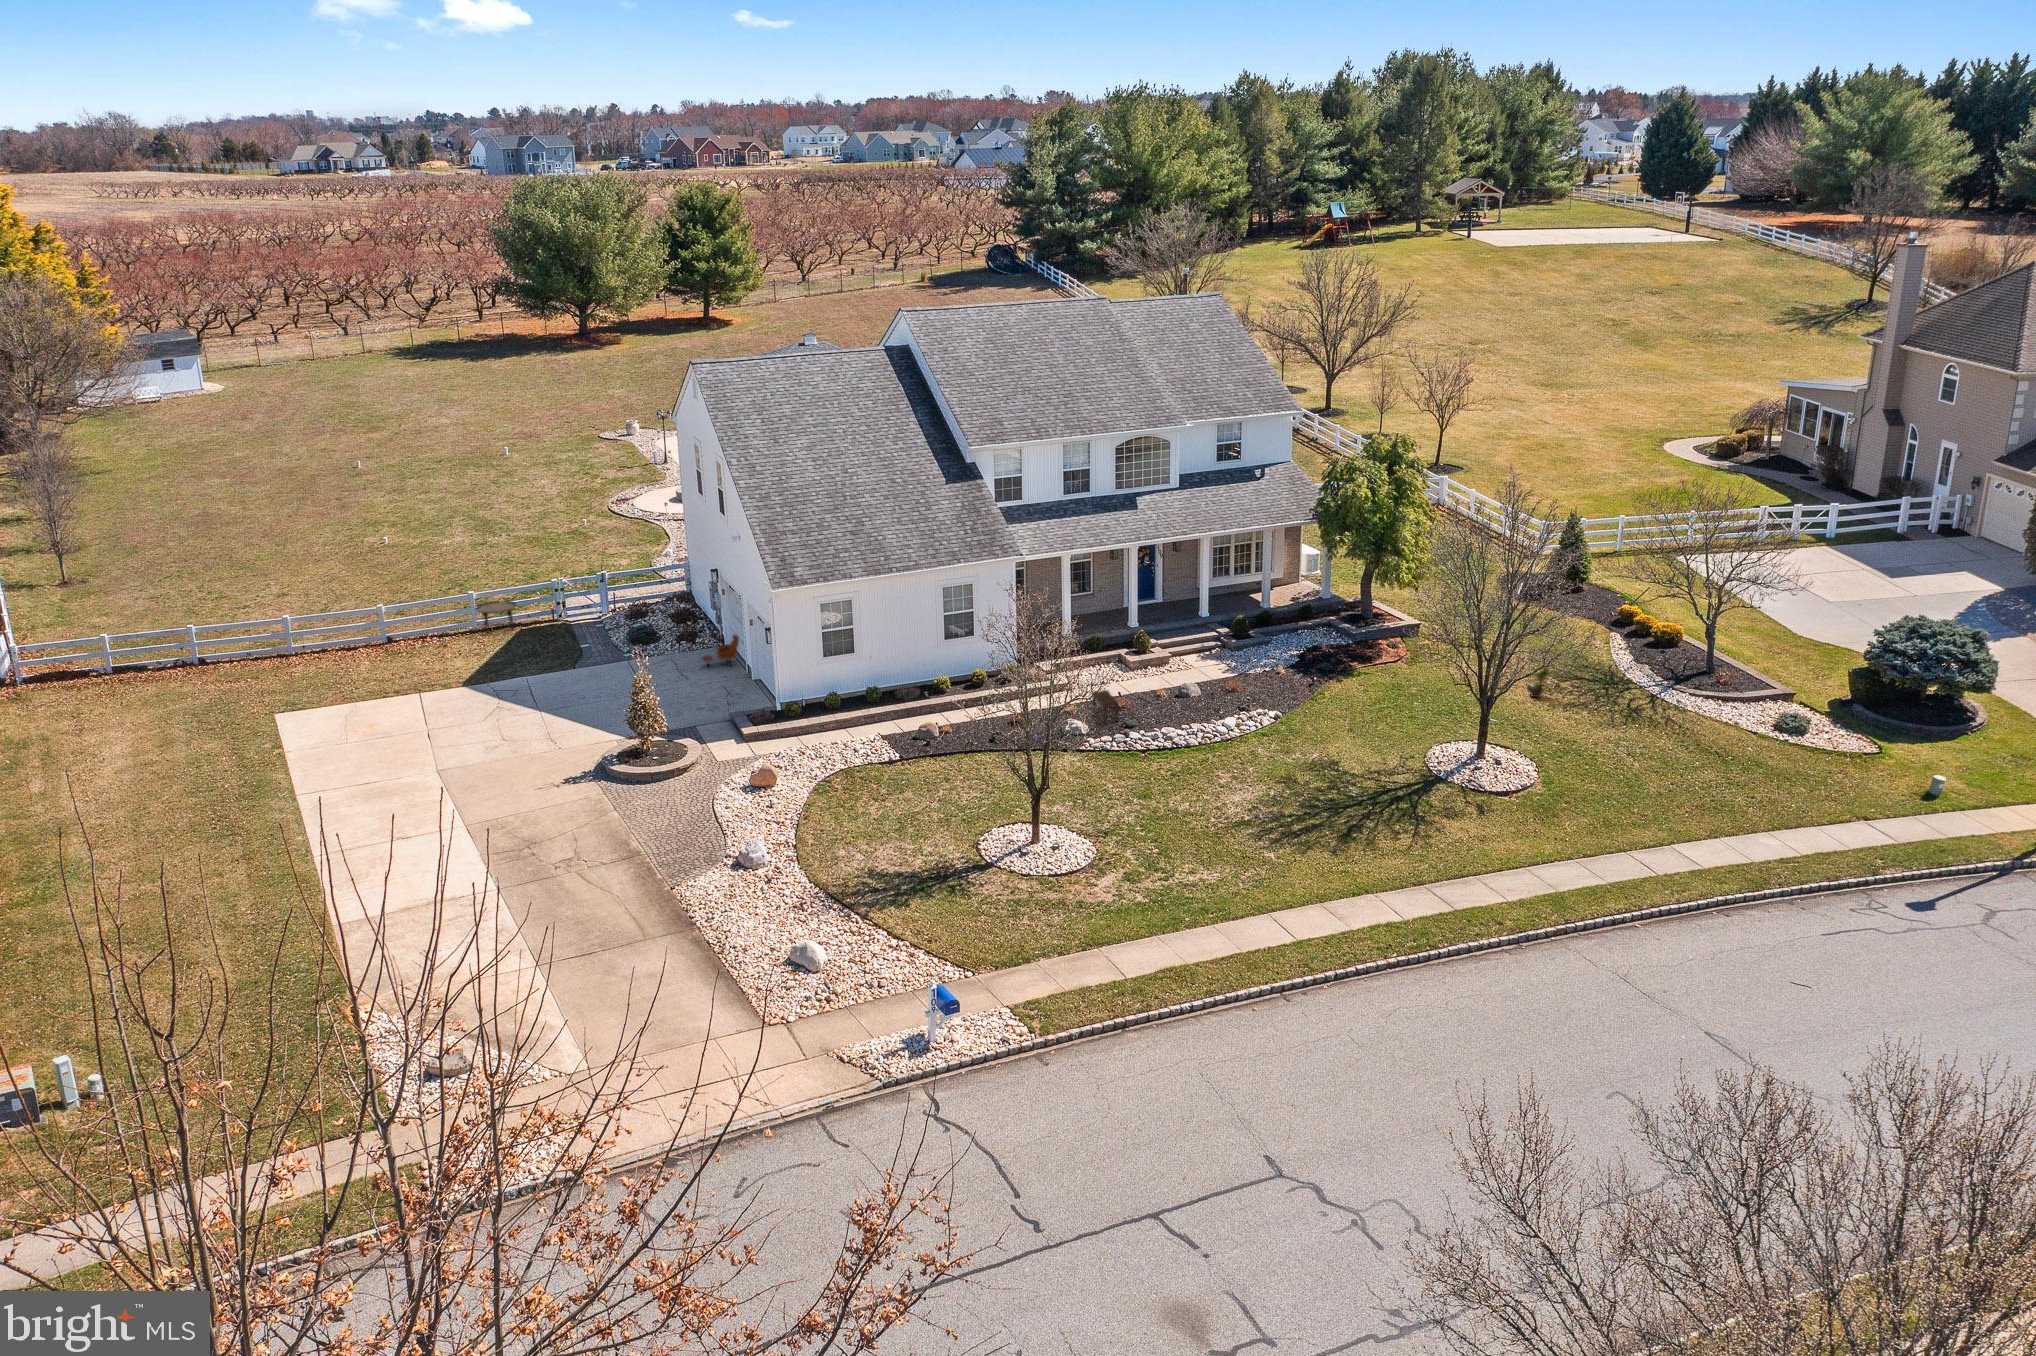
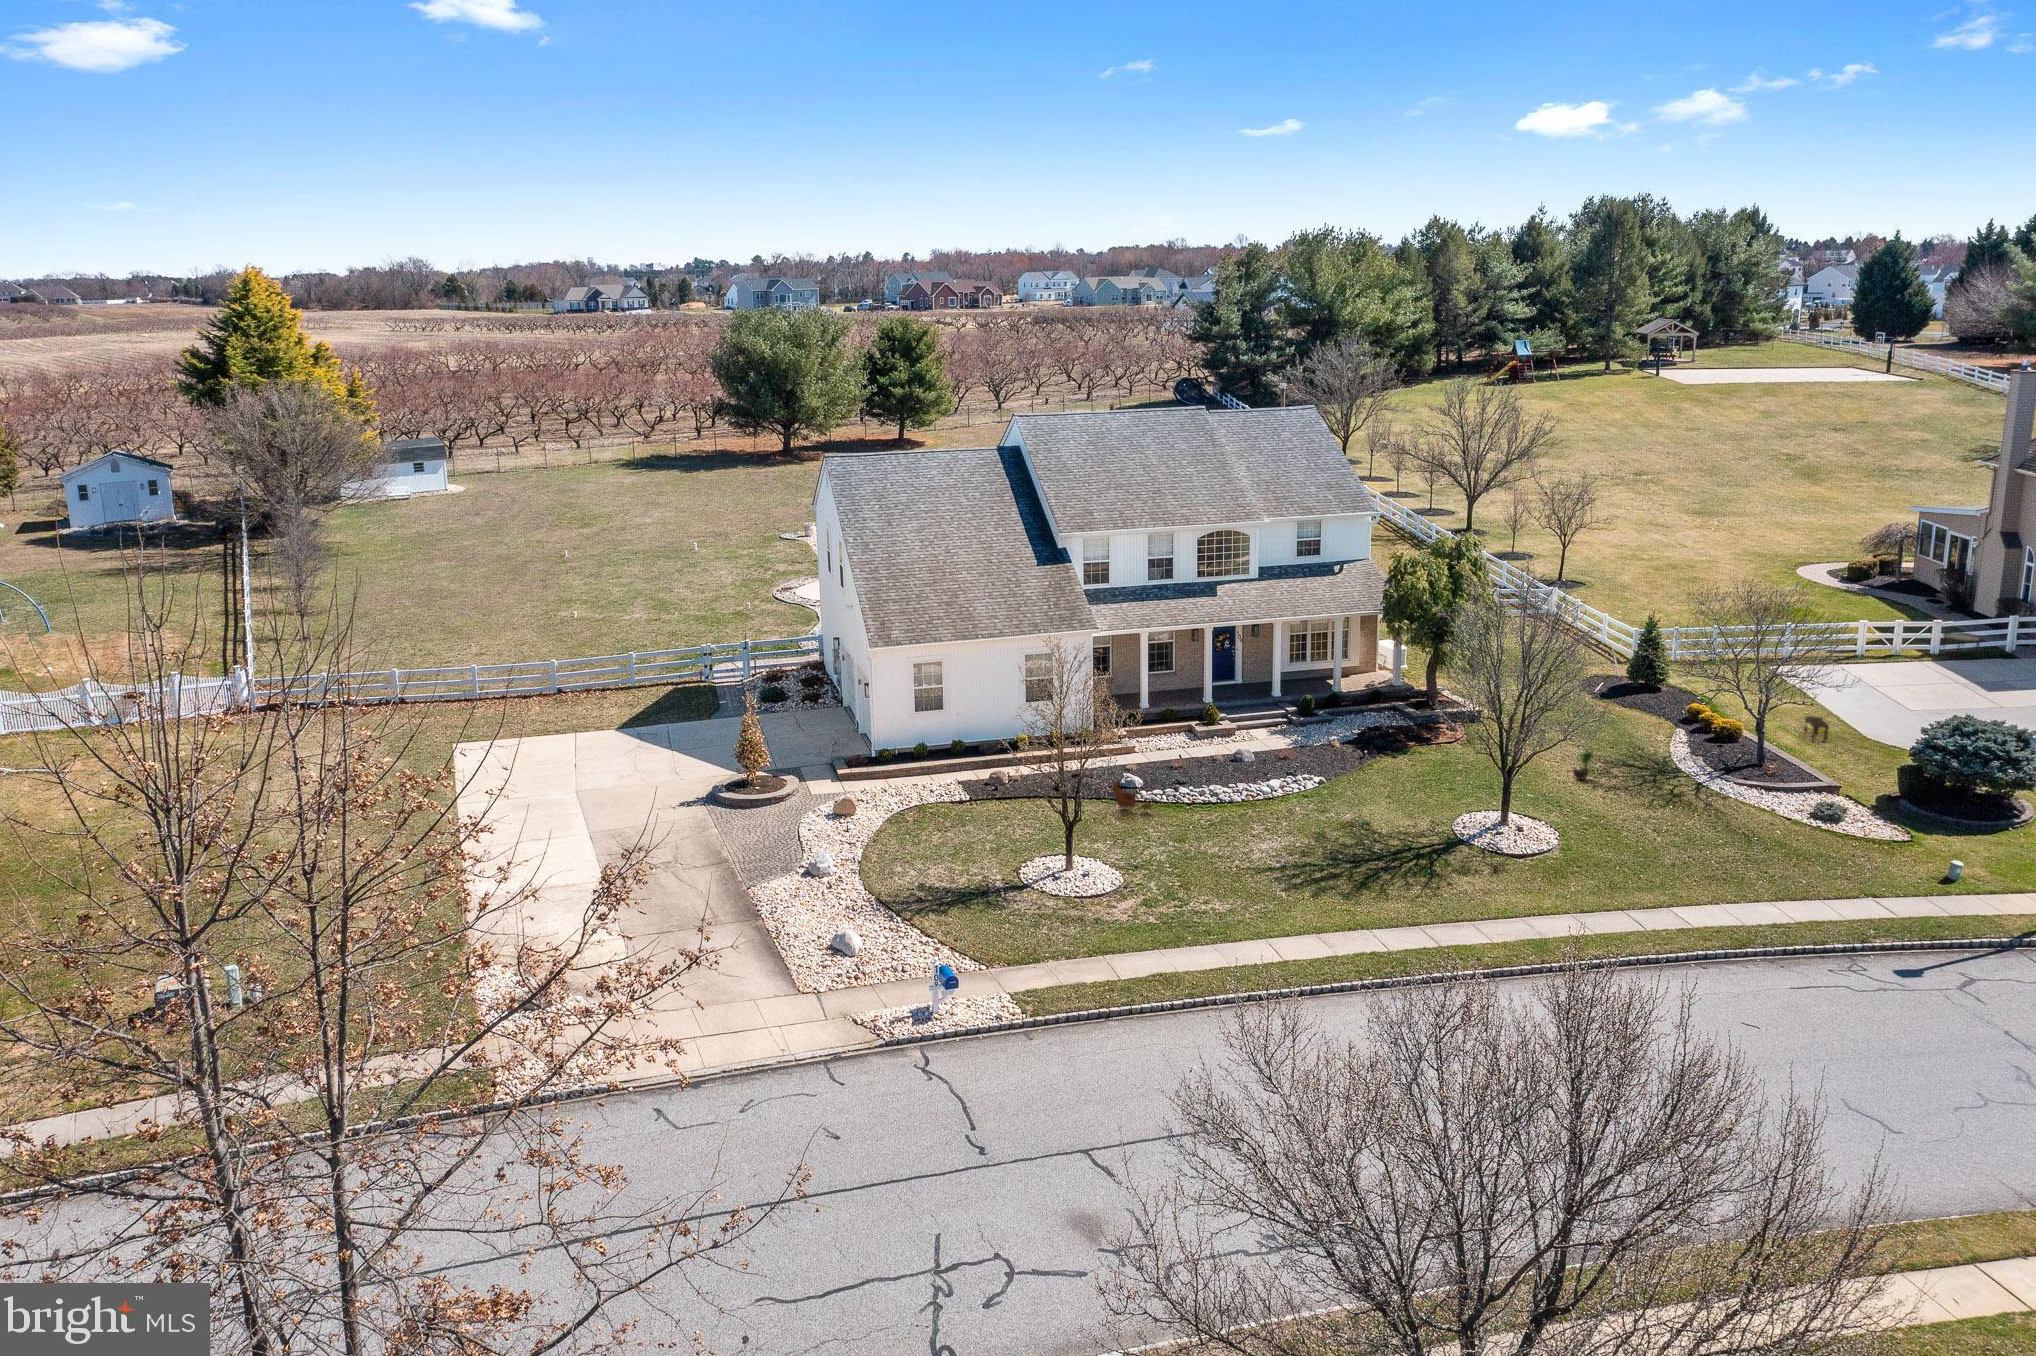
round table: present [476,601,516,633] -> present [1943,632,1981,657]
lounge chair: present [702,635,739,666] -> present [1113,782,1152,814]
bench: present [1092,690,1119,724] -> present [1804,716,1829,742]

